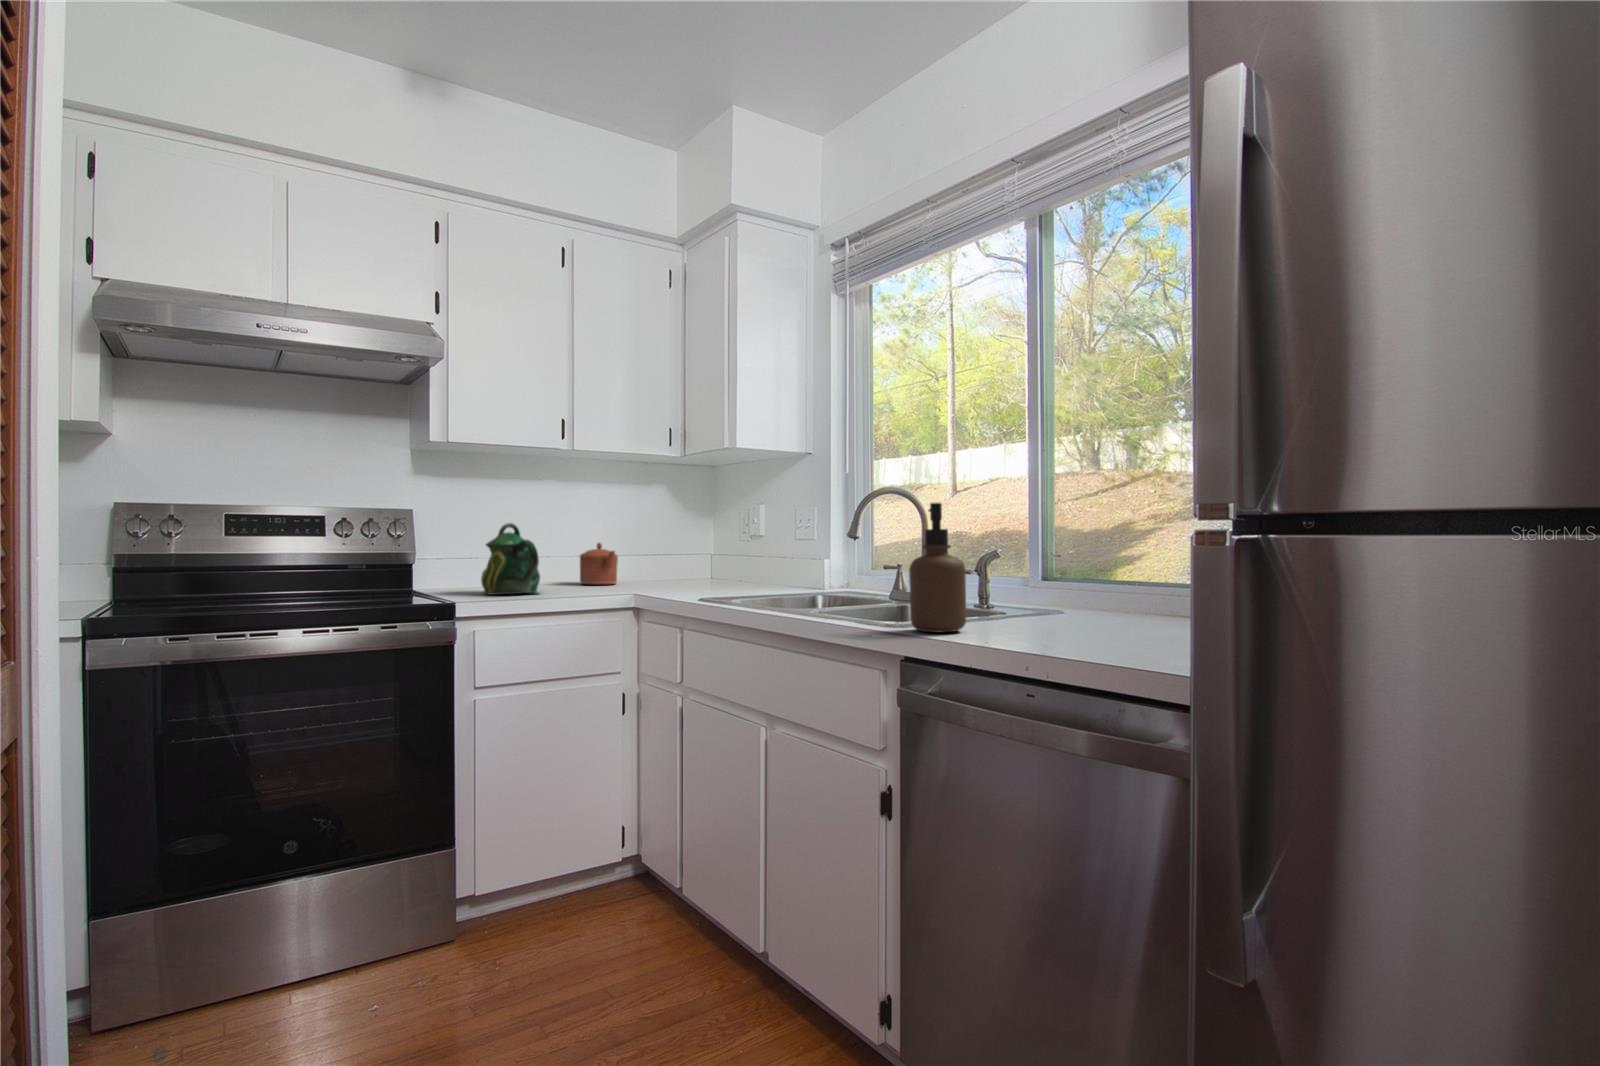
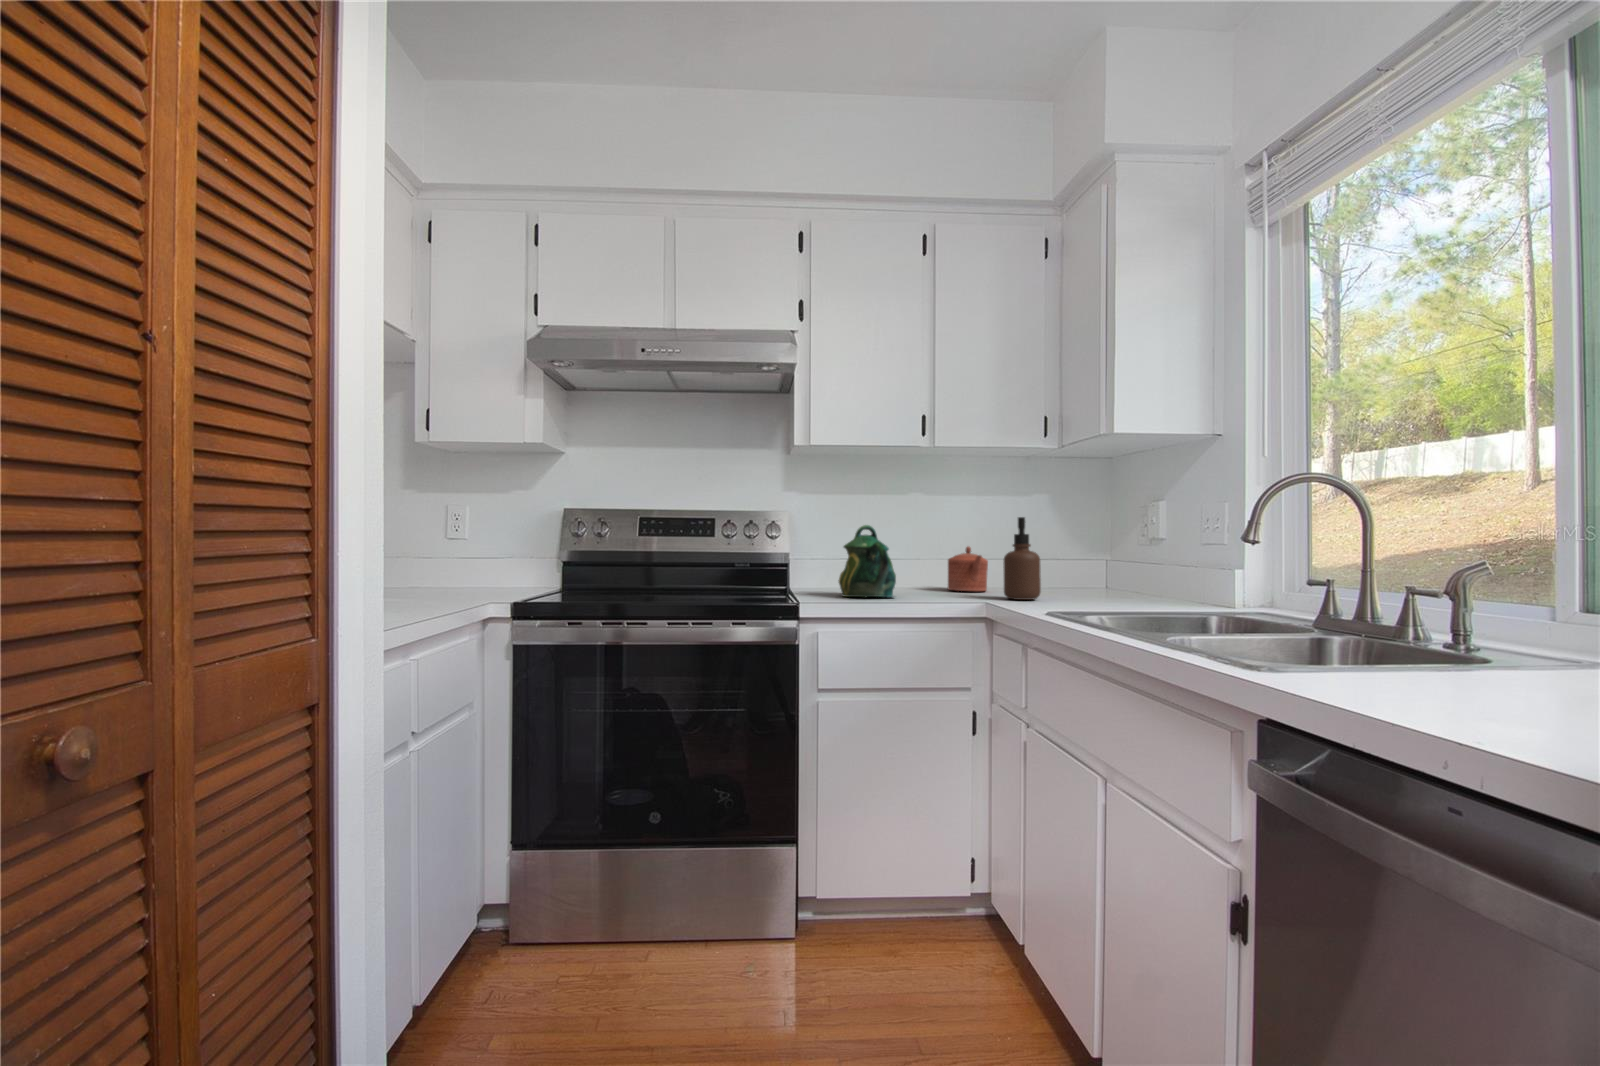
soap dispenser: present [909,503,966,632] -> present [1003,517,1041,600]

